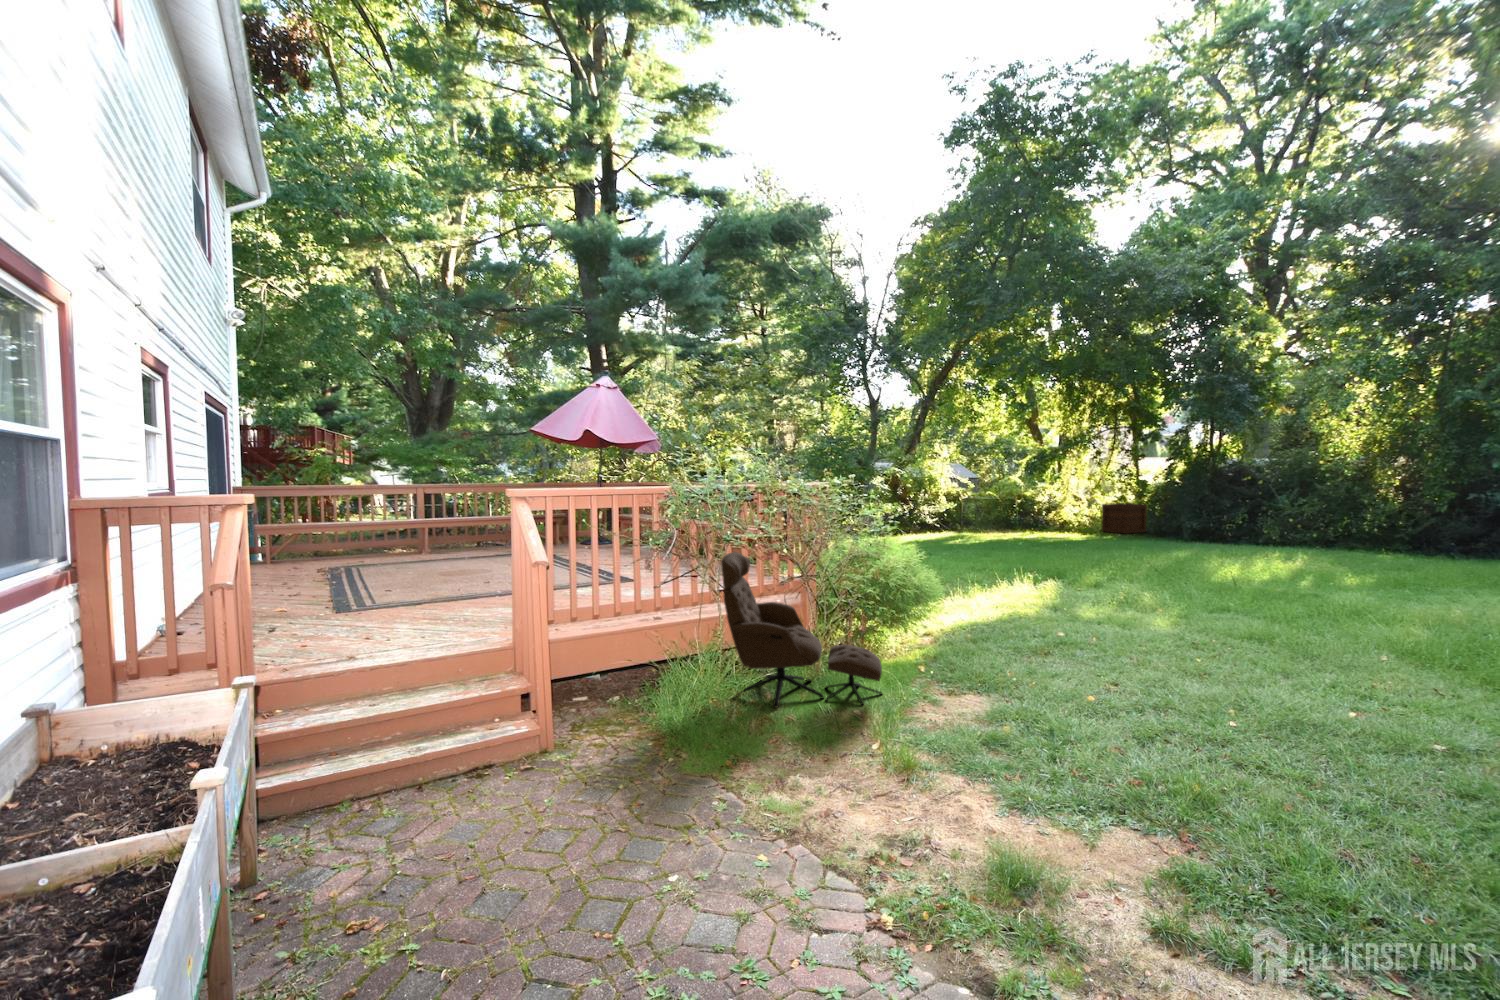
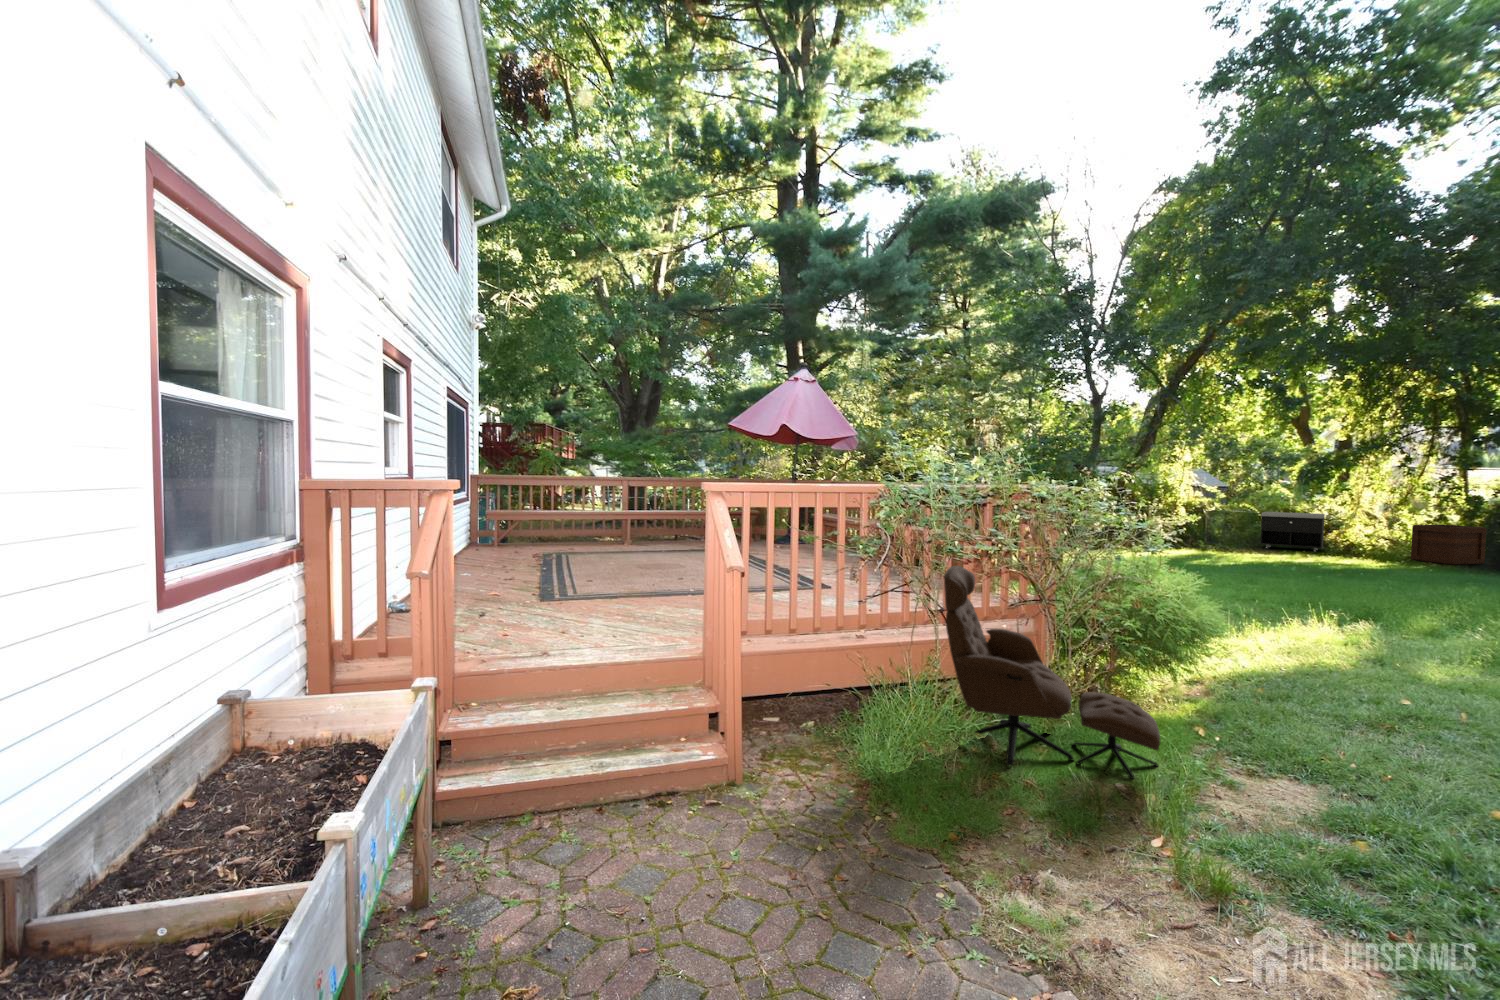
storage bench: none [1003,498,1047,529] -> present [1261,512,1325,551]

